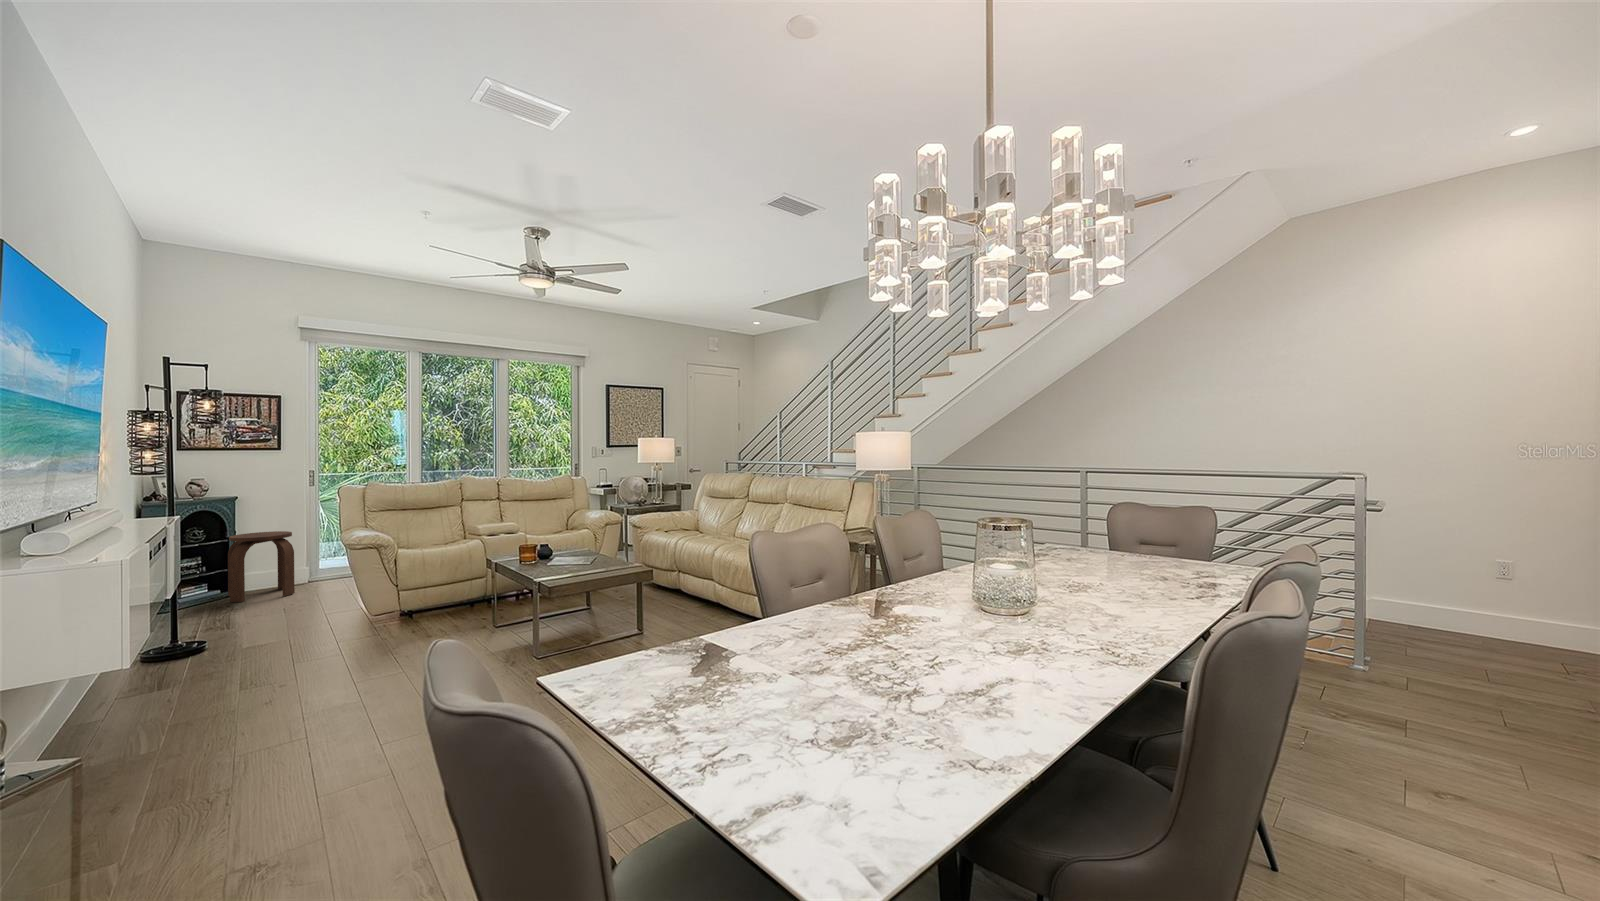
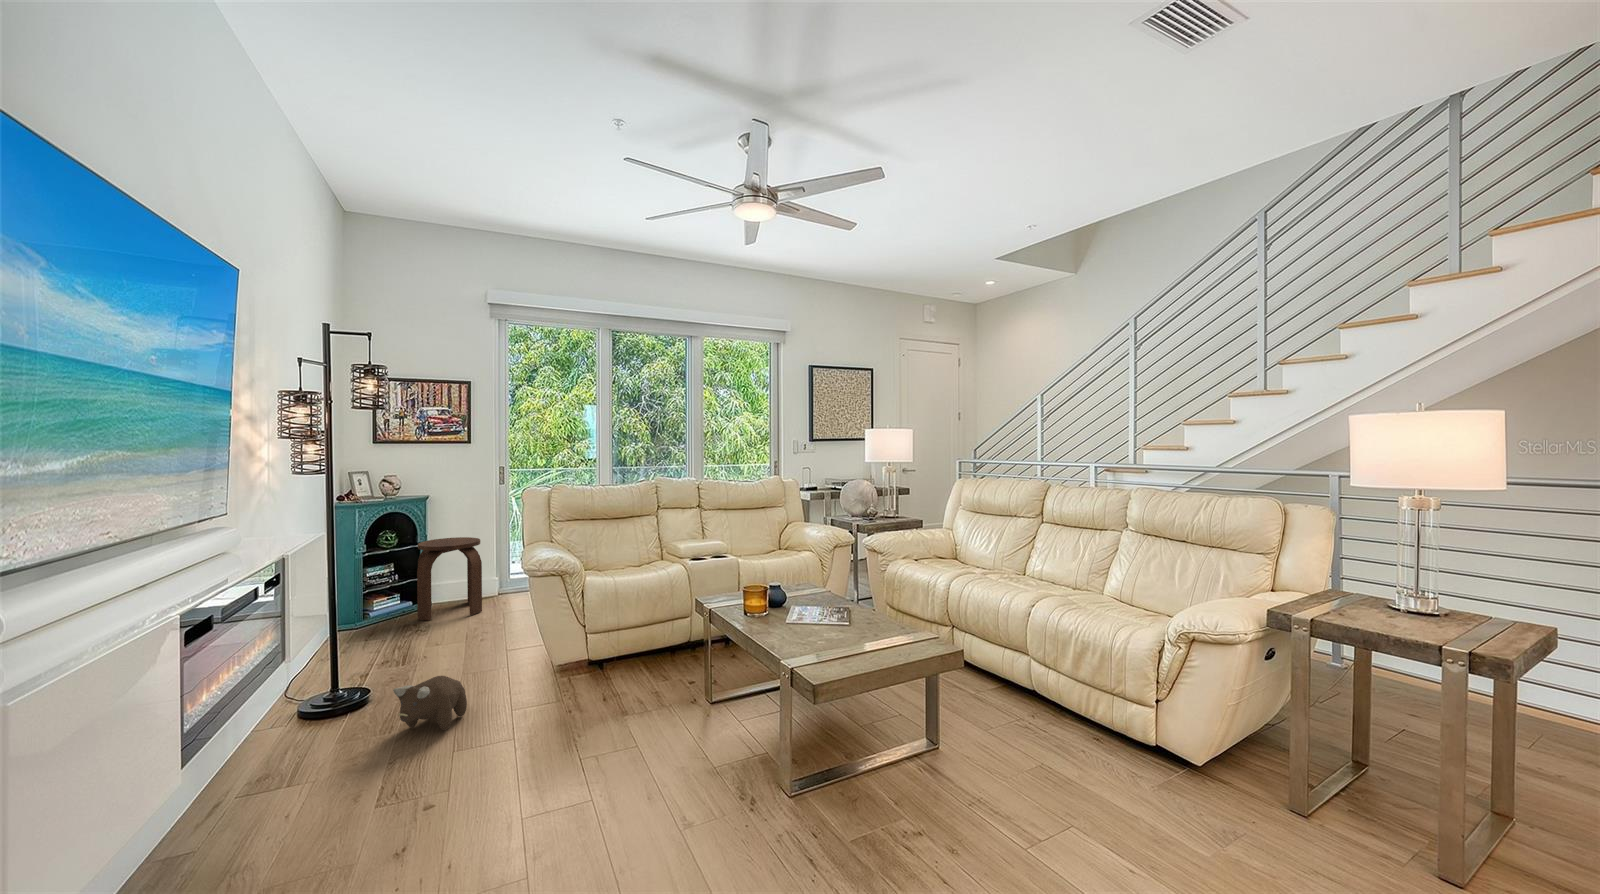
plush toy: none [239,619,298,657] -> present [393,676,467,730]

